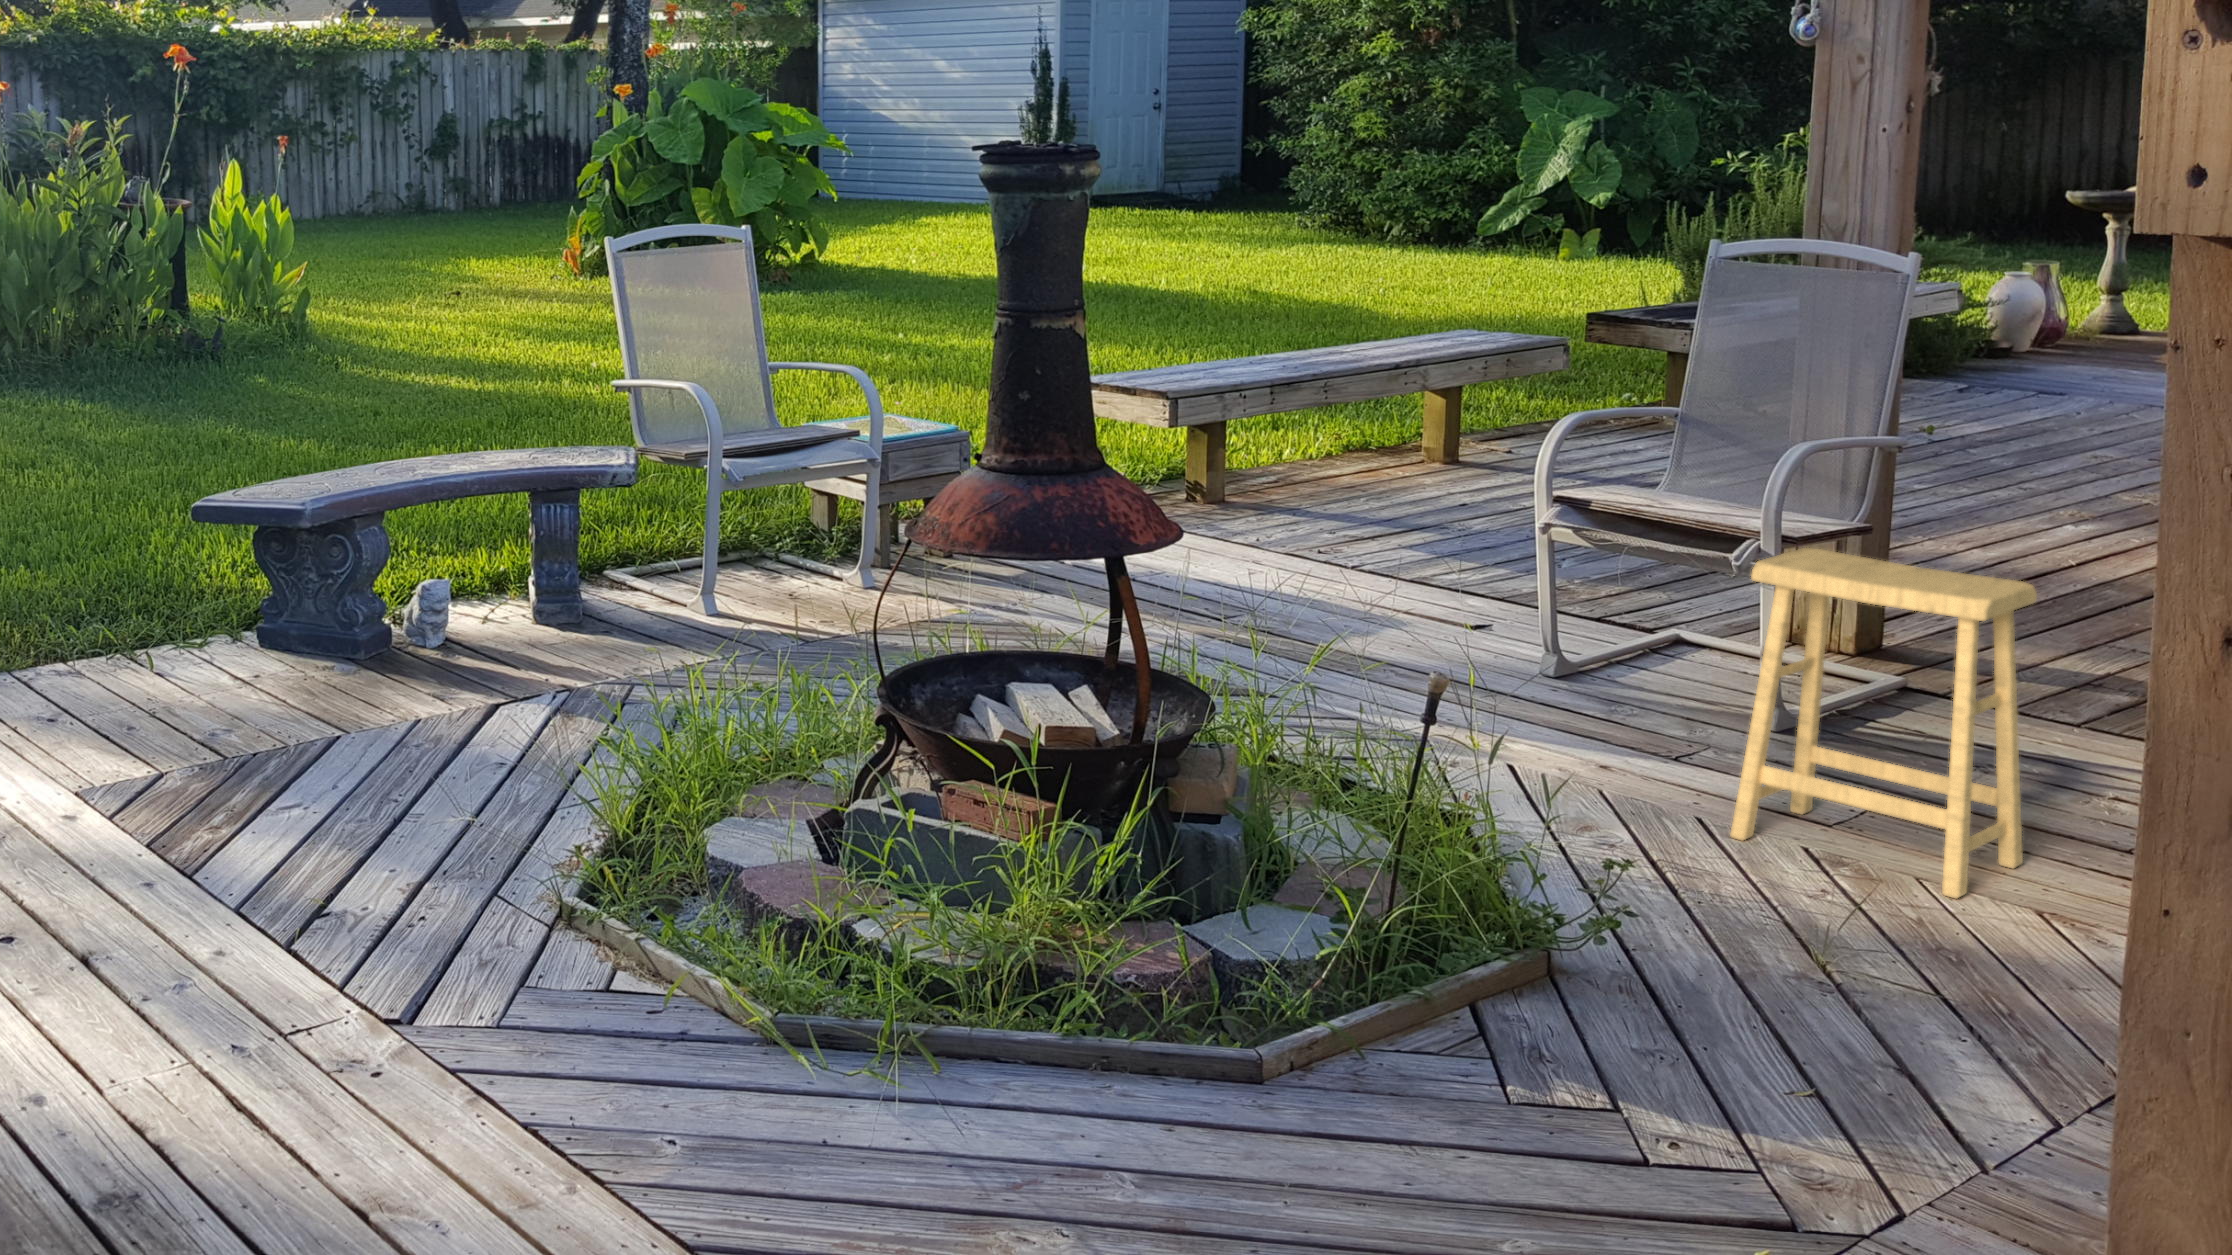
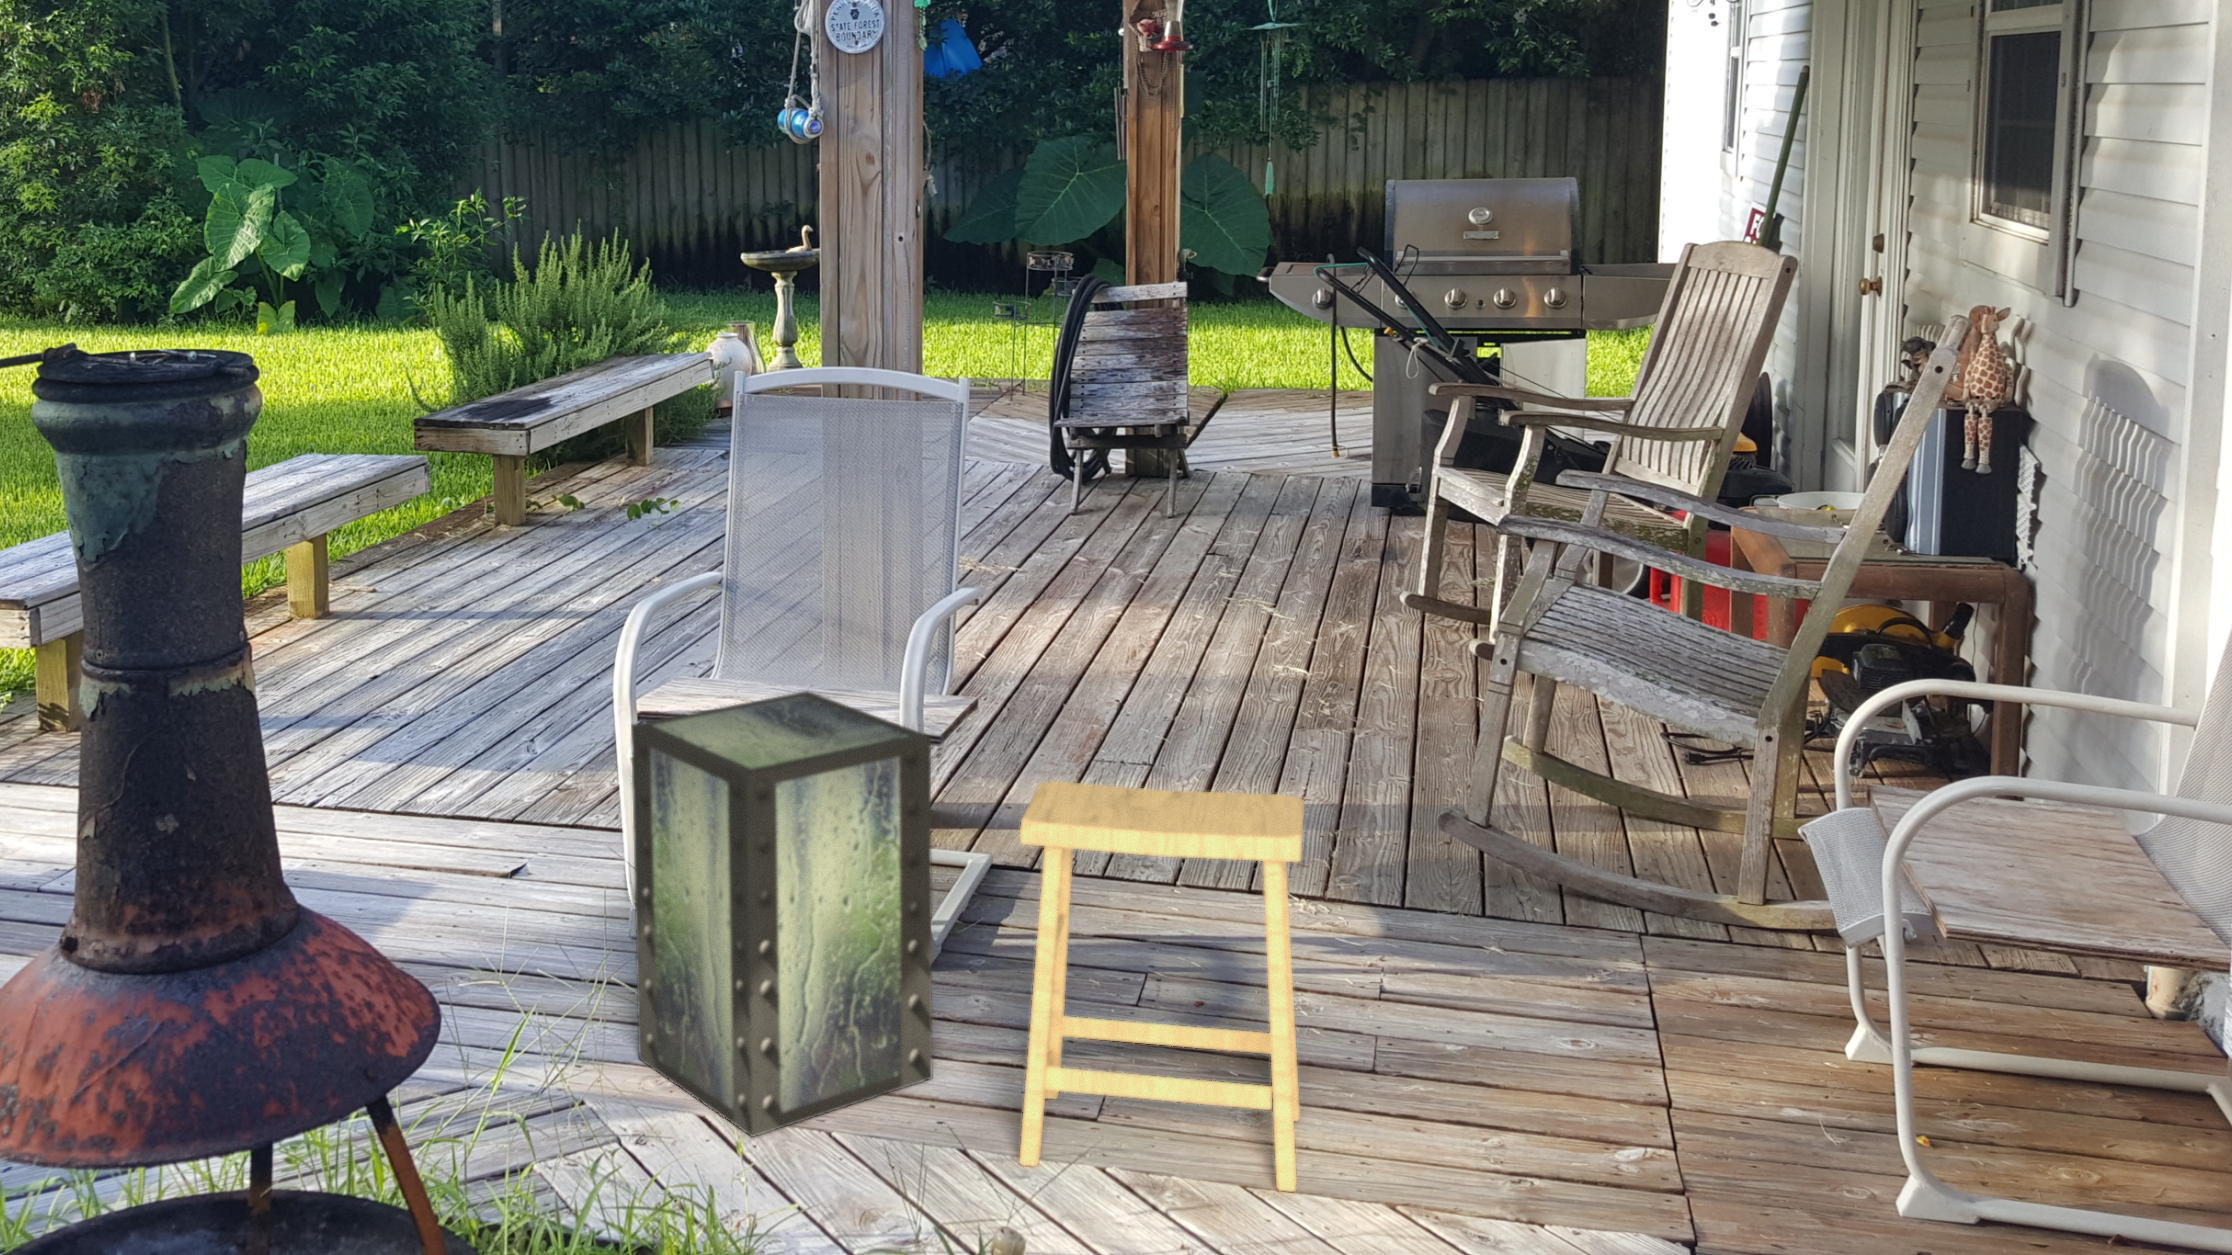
storage box: none [1483,472,1725,784] -> present [631,691,932,1137]

